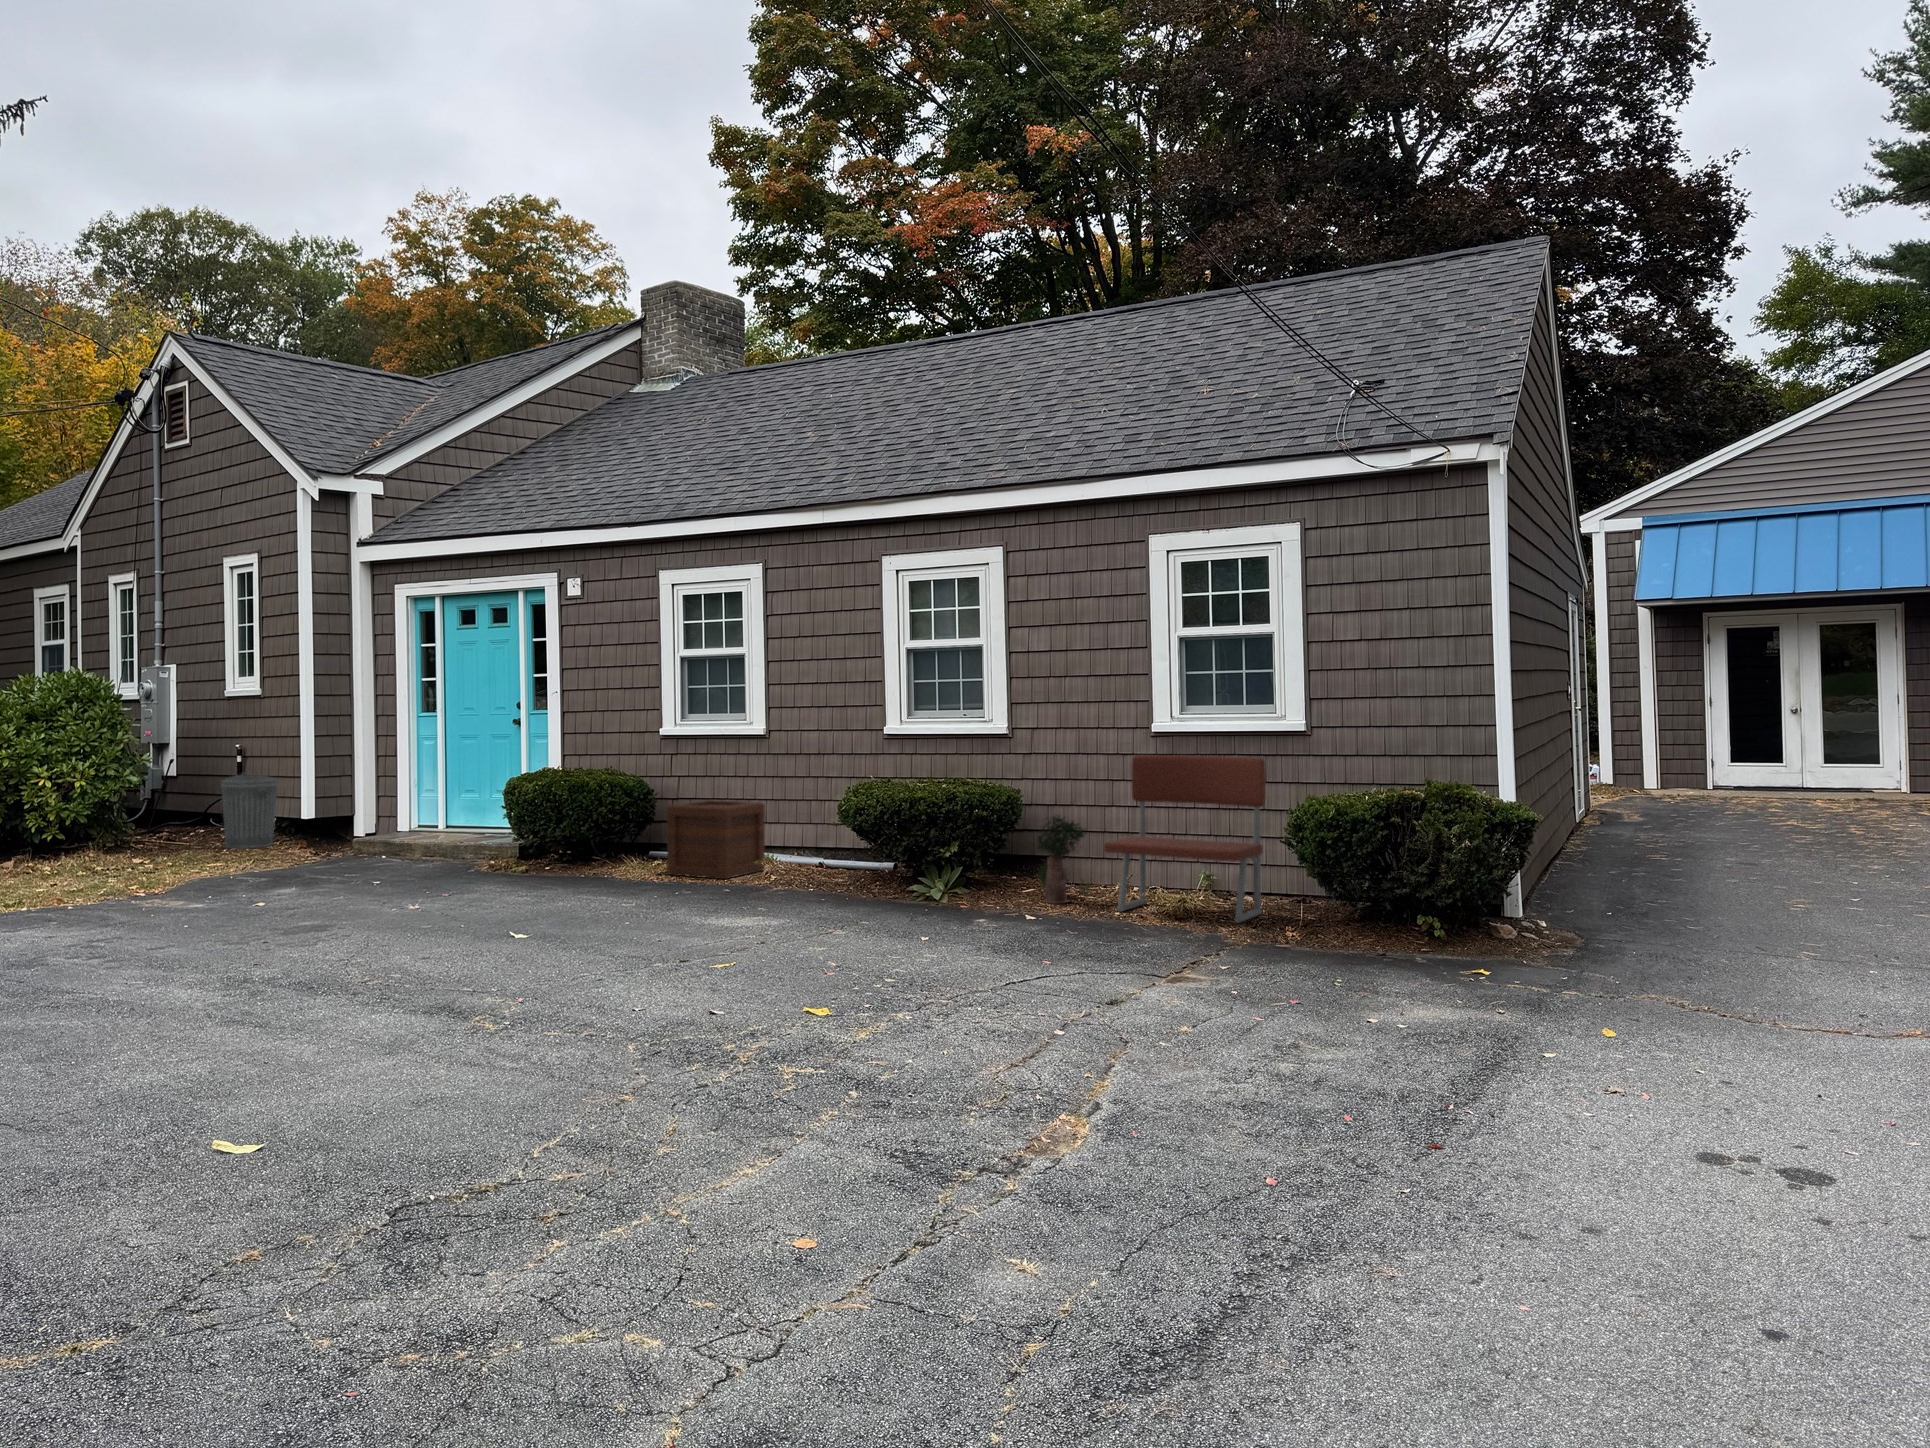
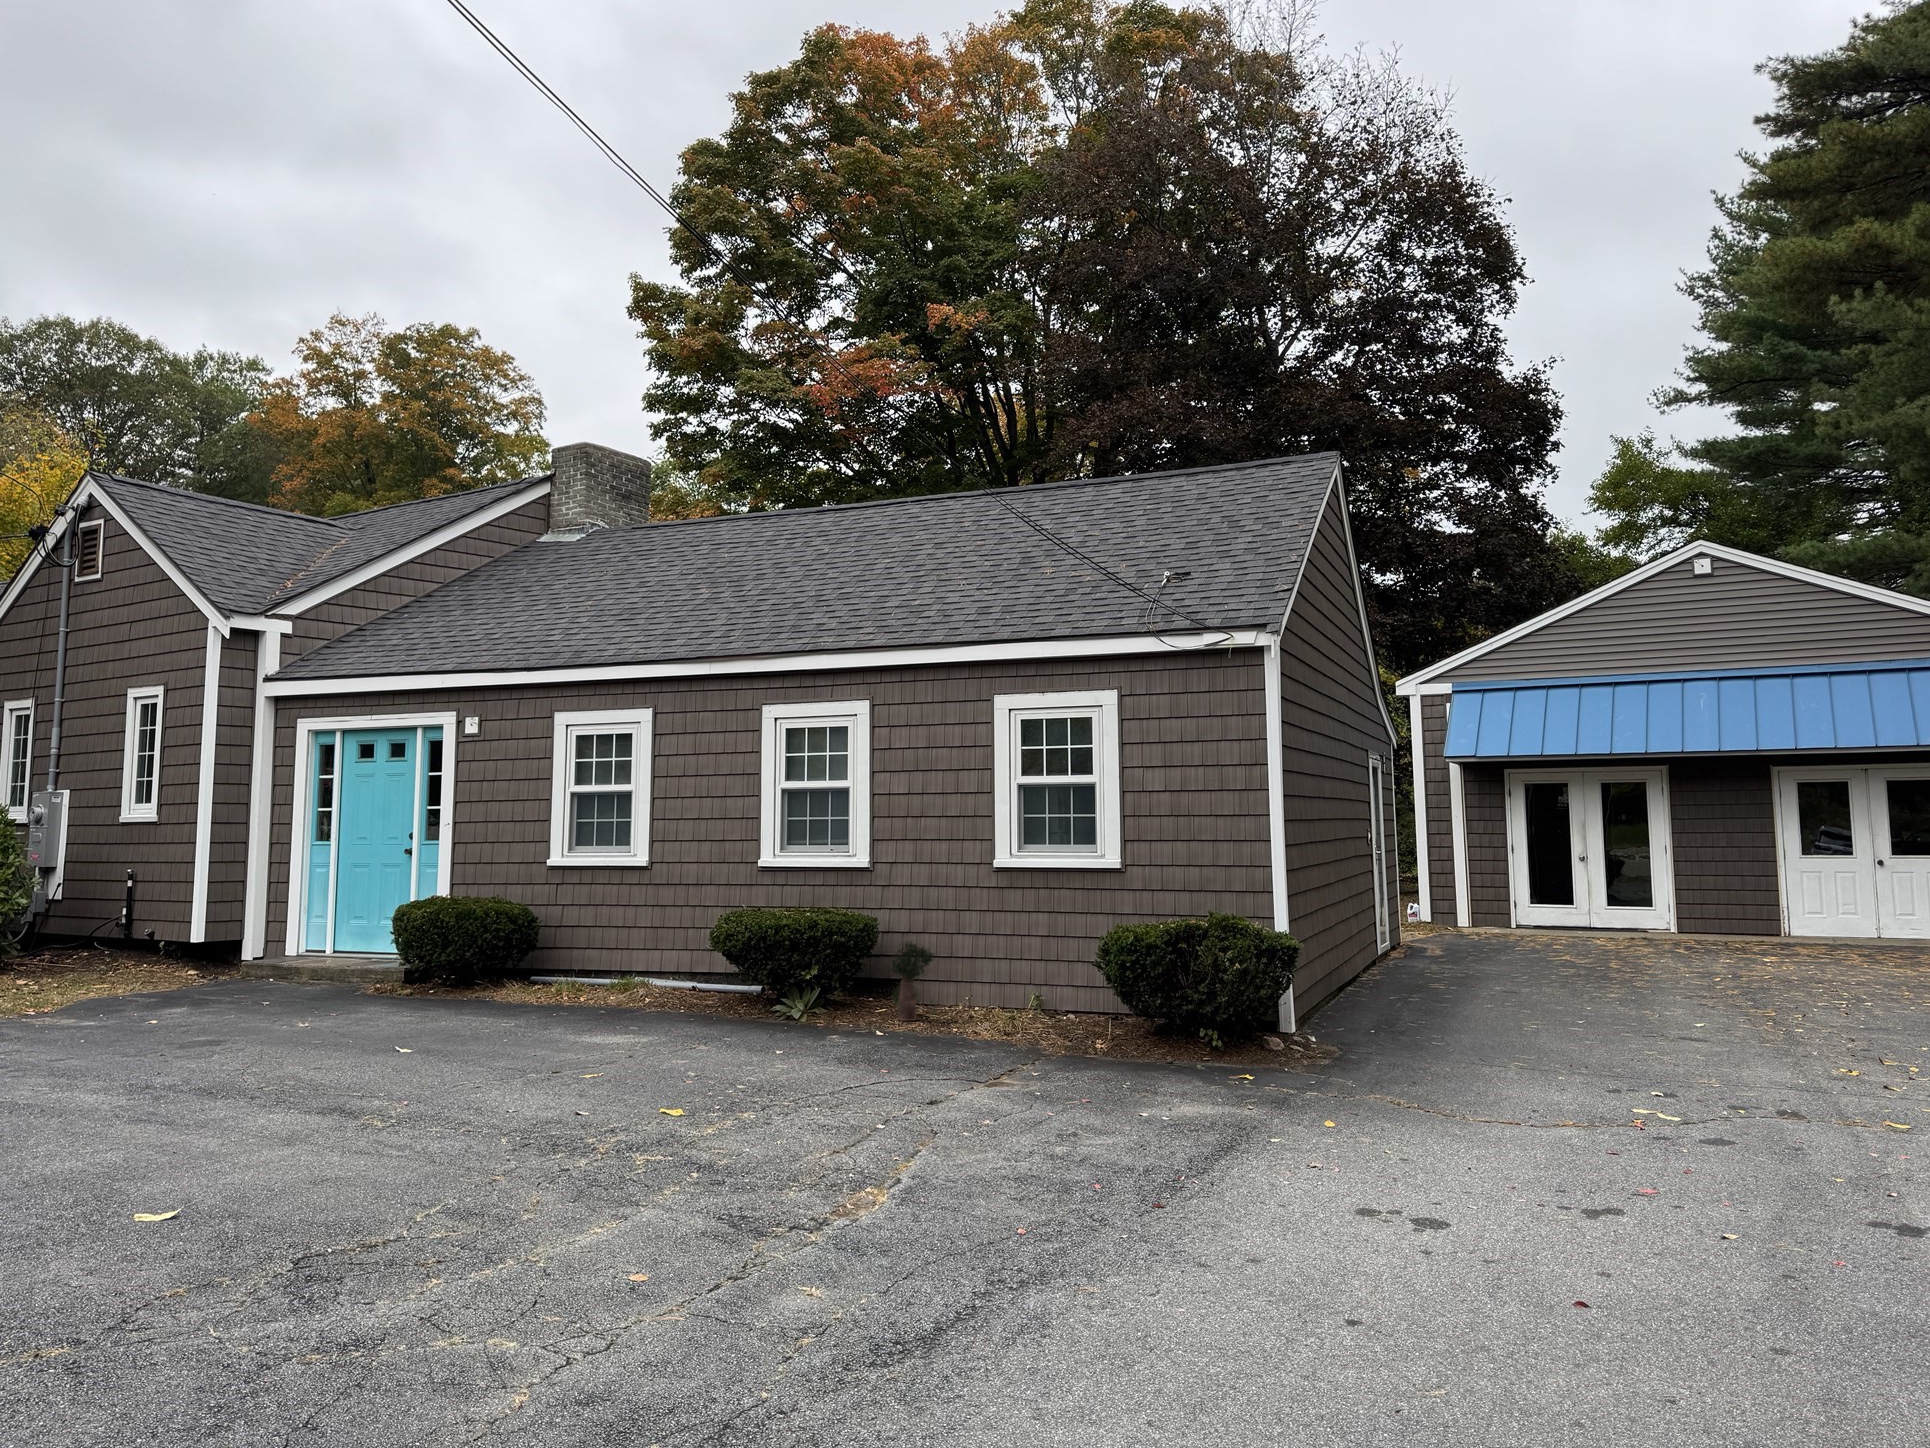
bench: present [1104,755,1266,923] -> none [947,889,1085,1036]
trash can: present [221,772,278,848] -> none [107,899,167,974]
wooden crate: present [667,800,765,879] -> none [554,927,650,1001]

